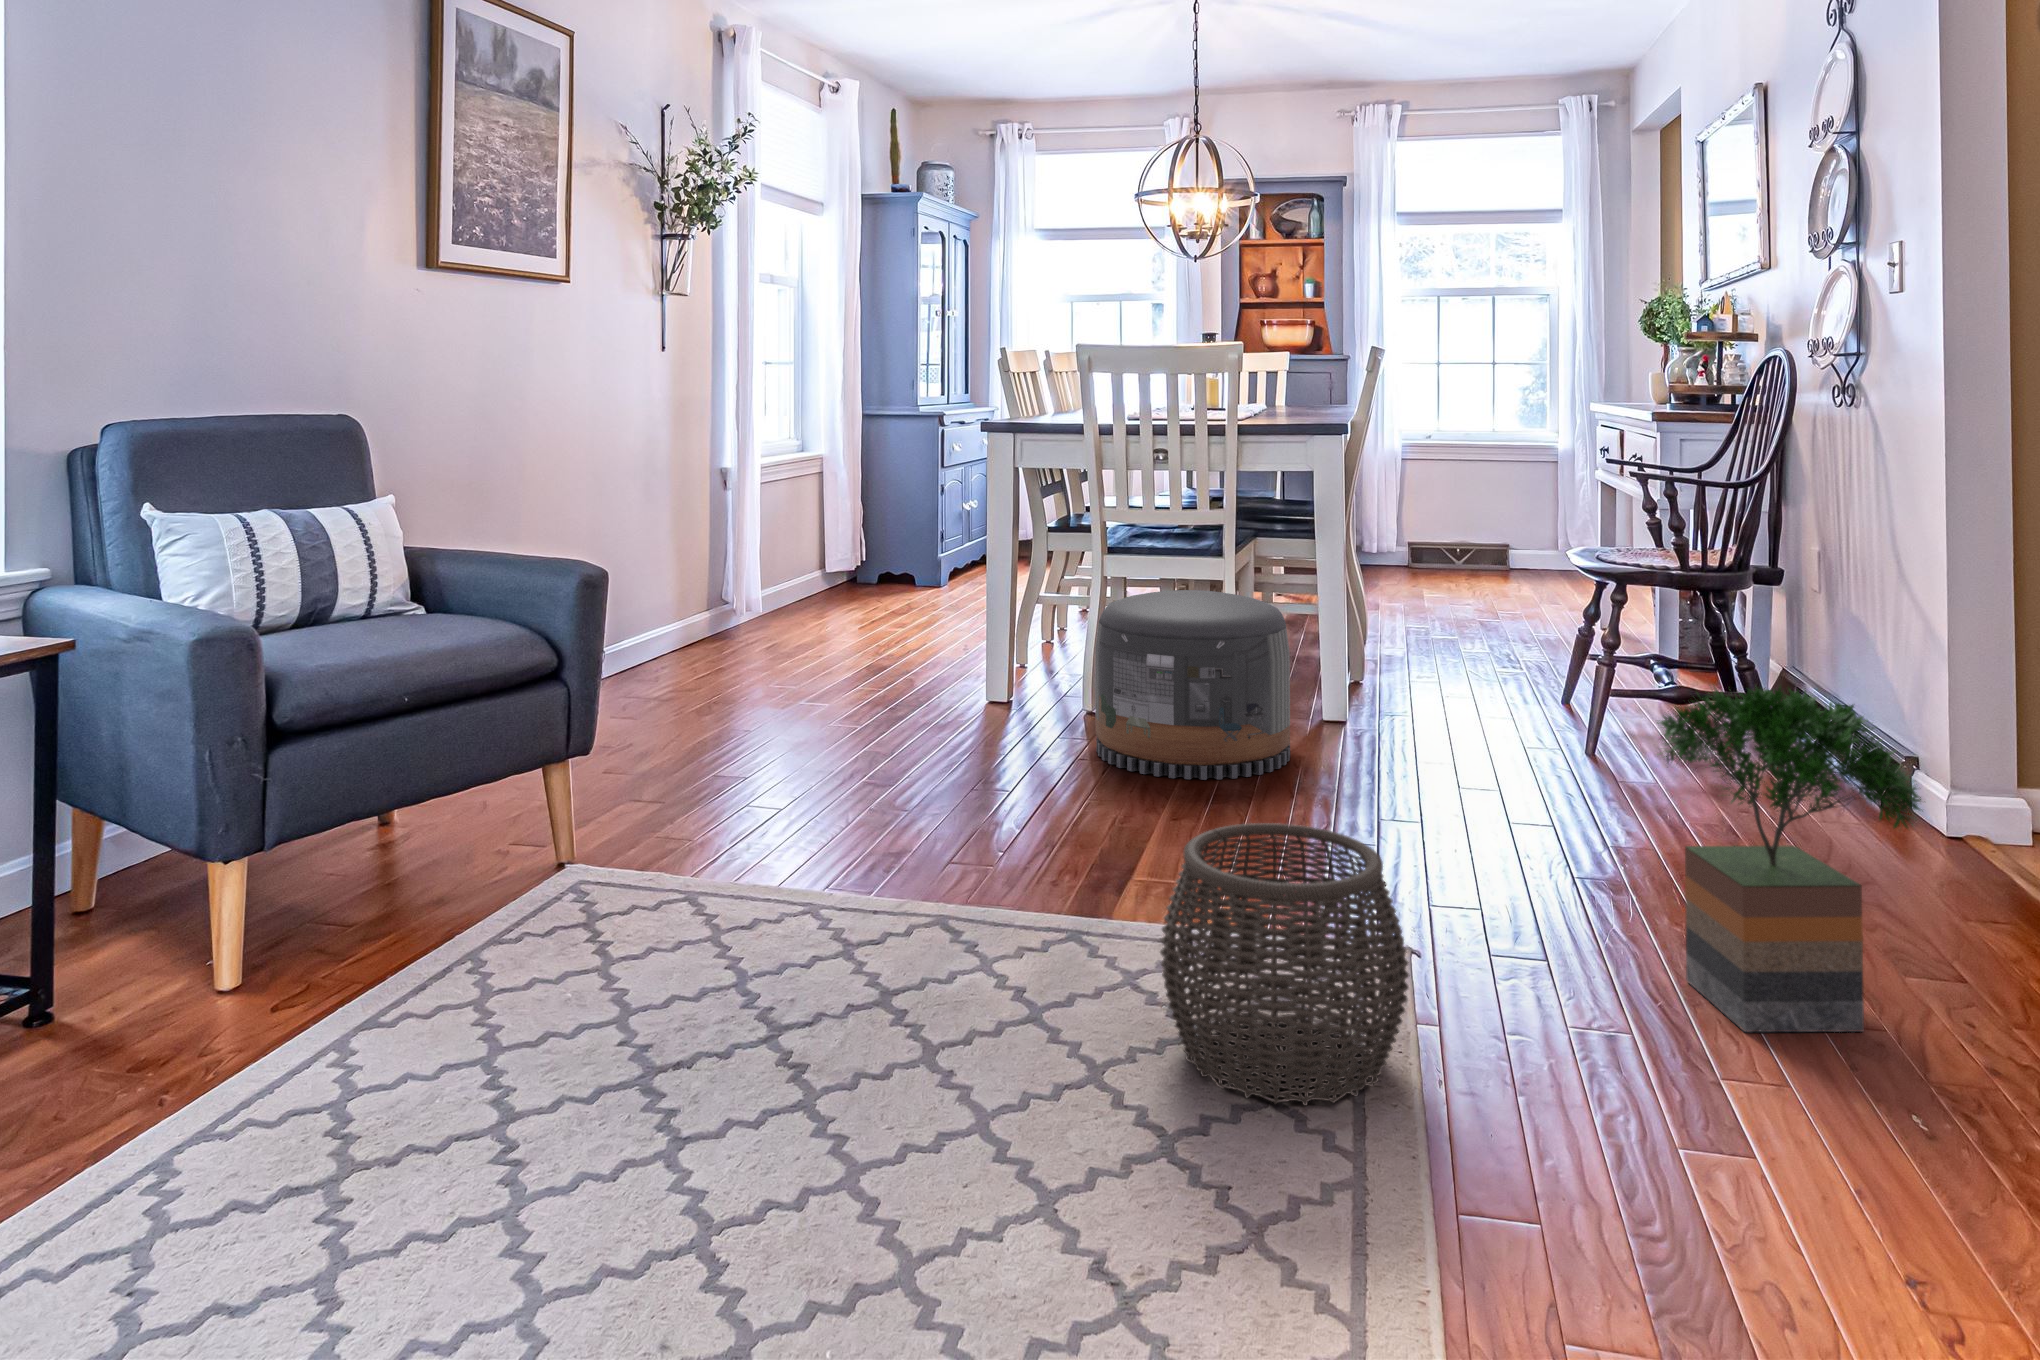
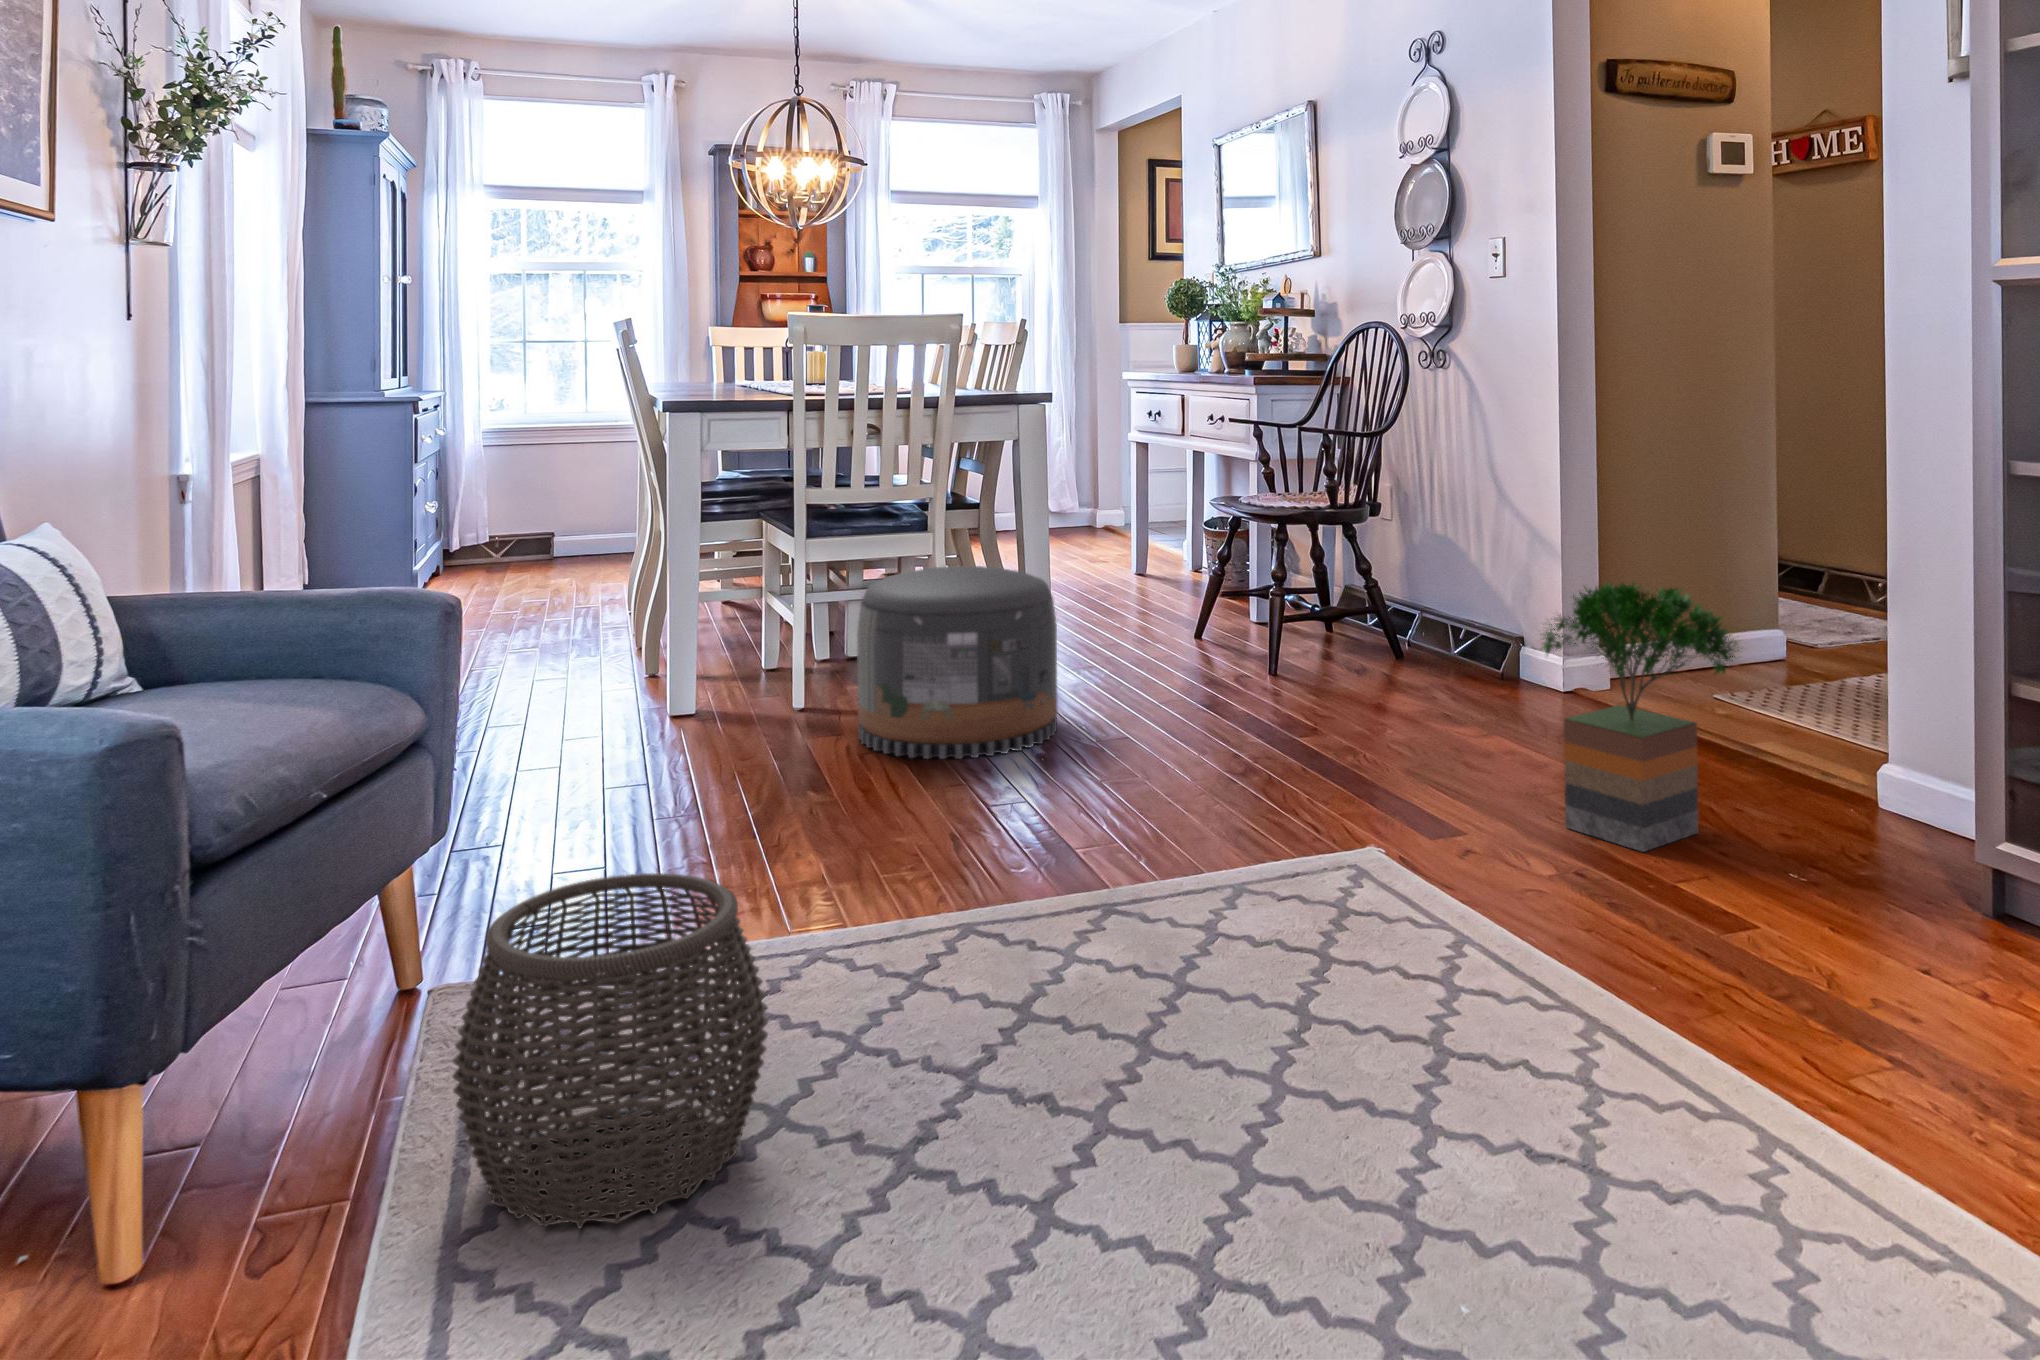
woven basket: present [1160,823,1409,1106] -> present [453,873,768,1229]

